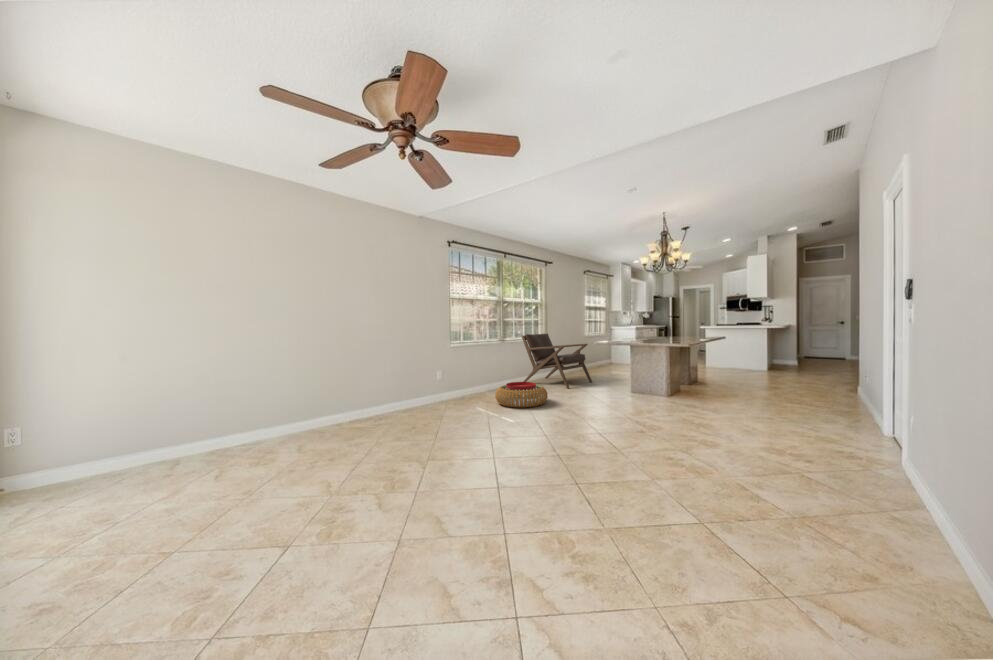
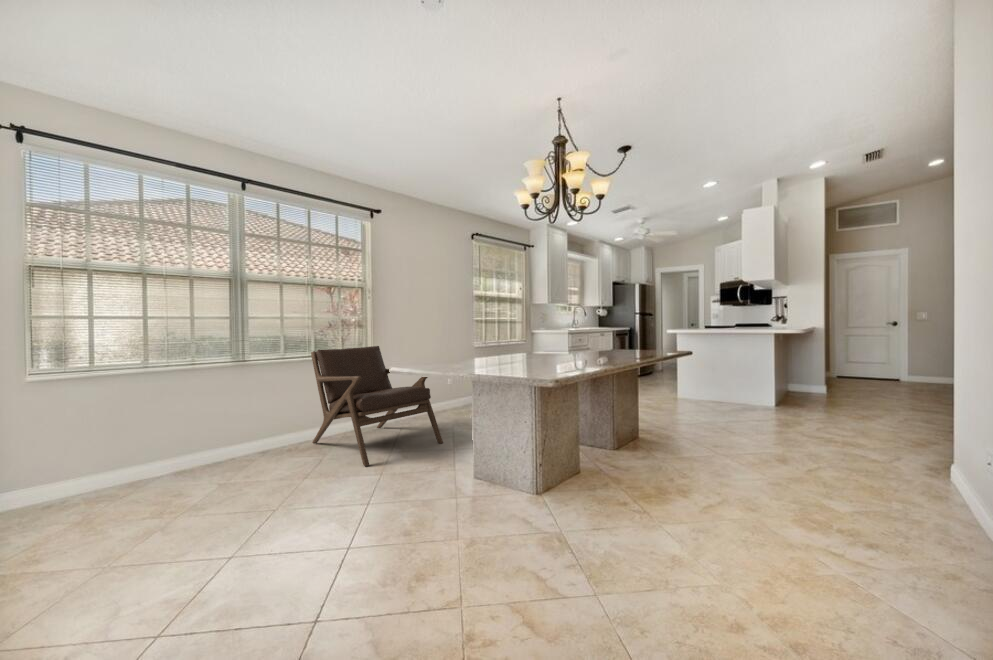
pouf: present [495,382,548,407] -> none [56,476,232,571]

